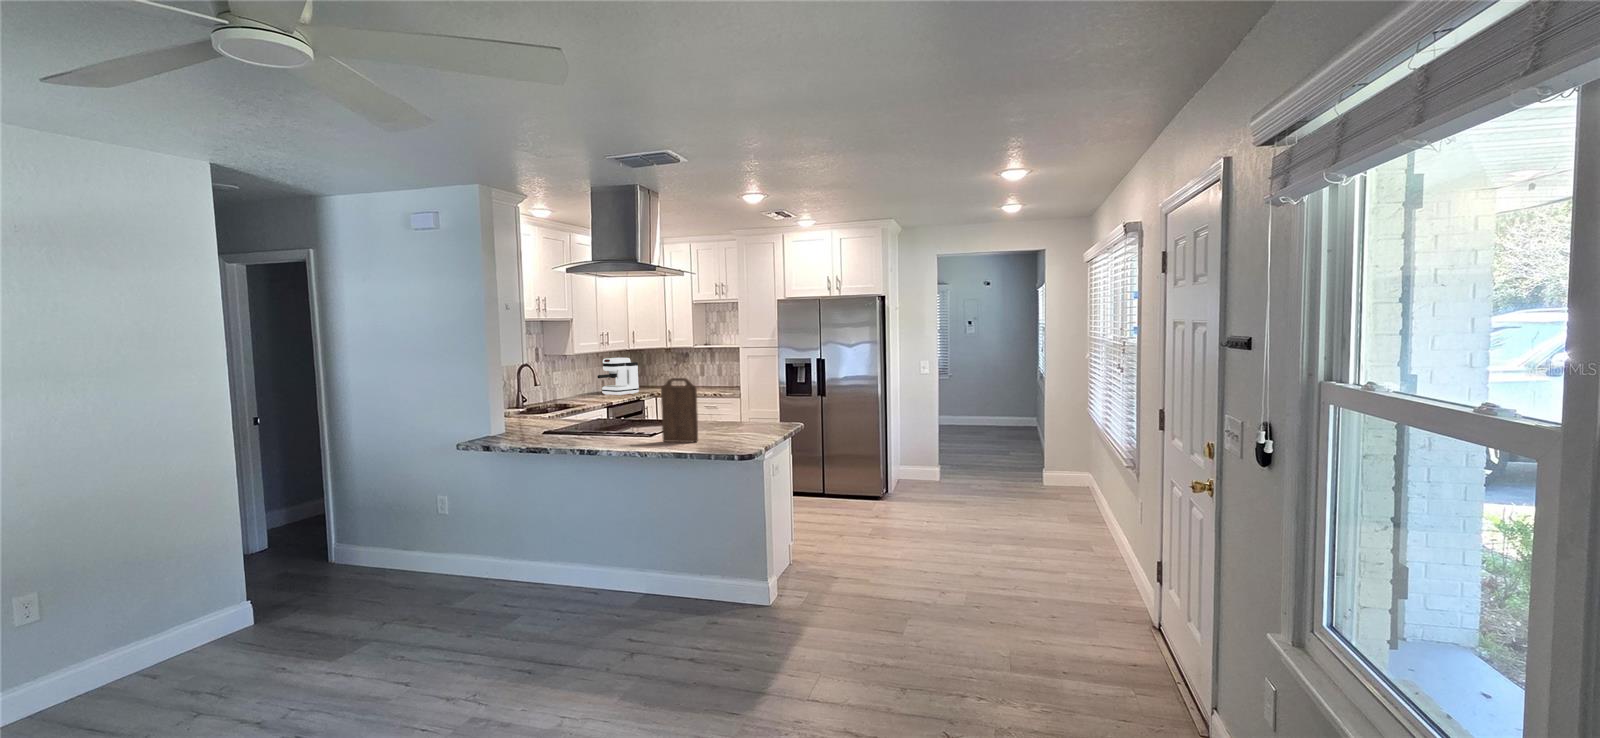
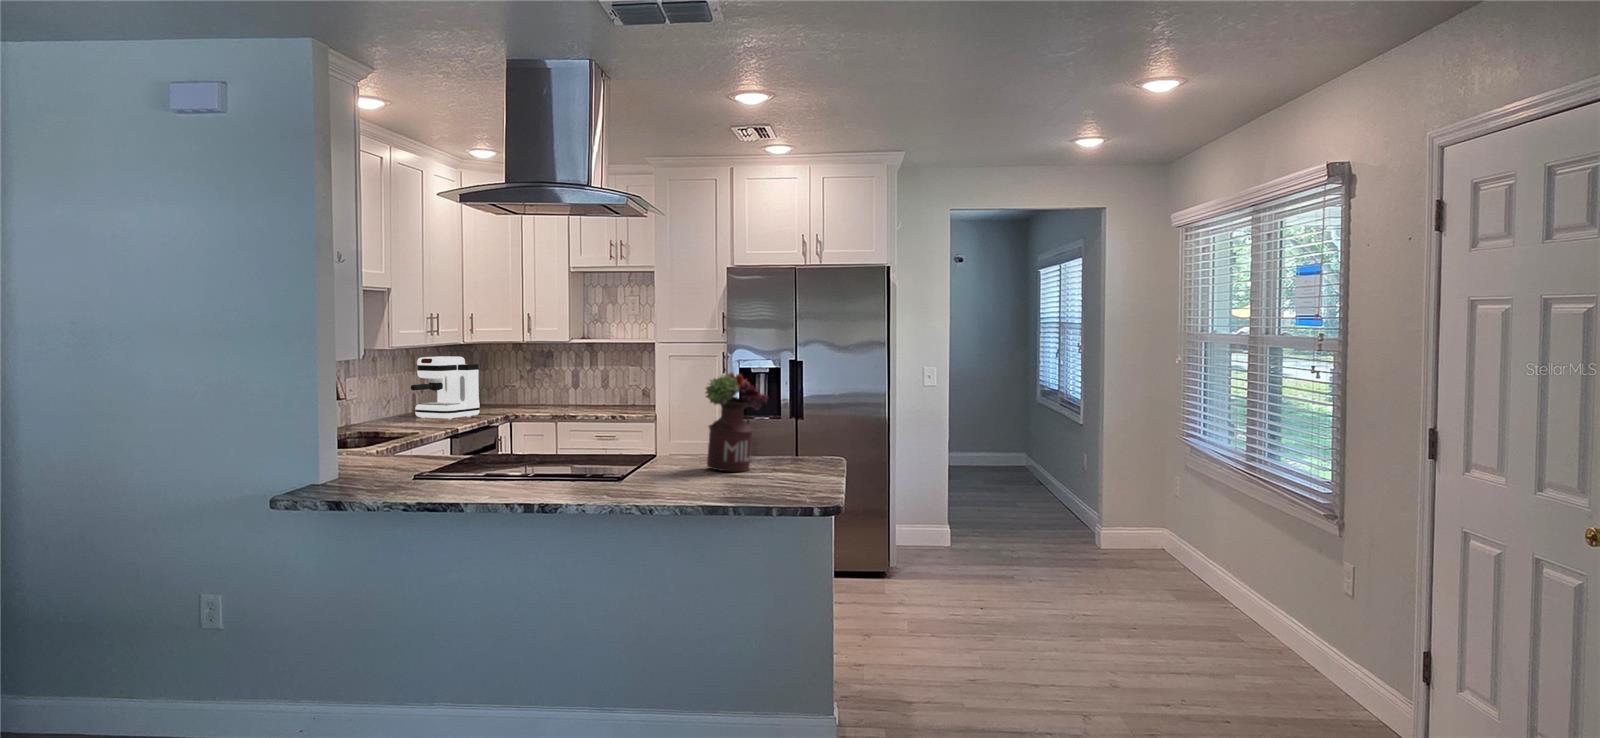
flower arrangement: none [714,372,755,432] -> present [706,372,768,471]
cutting board: present [661,378,698,442] -> none [636,379,701,489]

